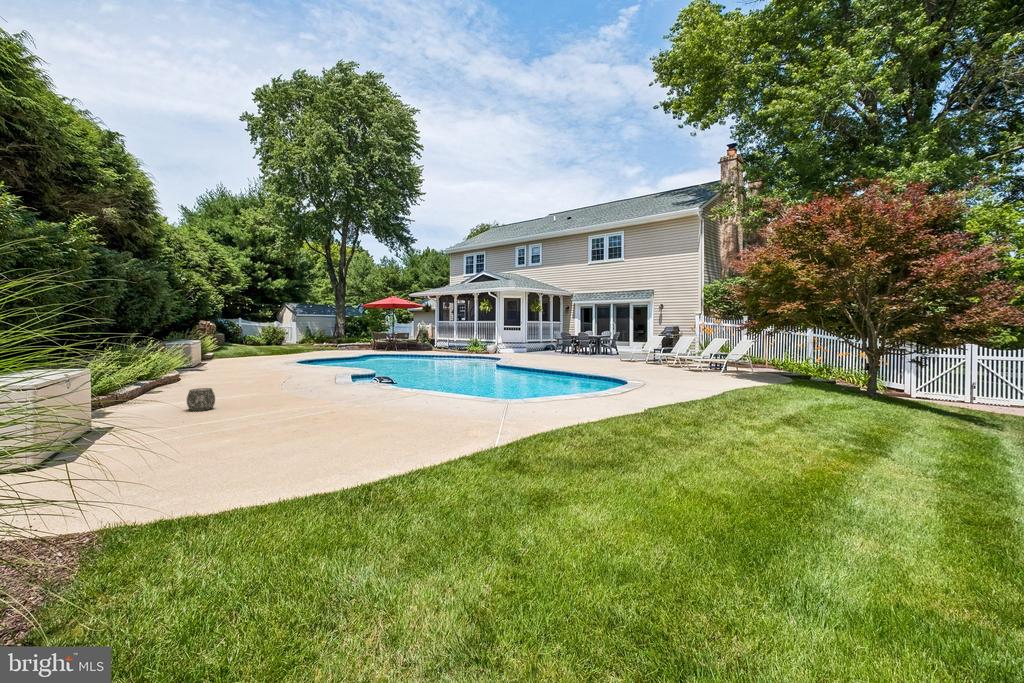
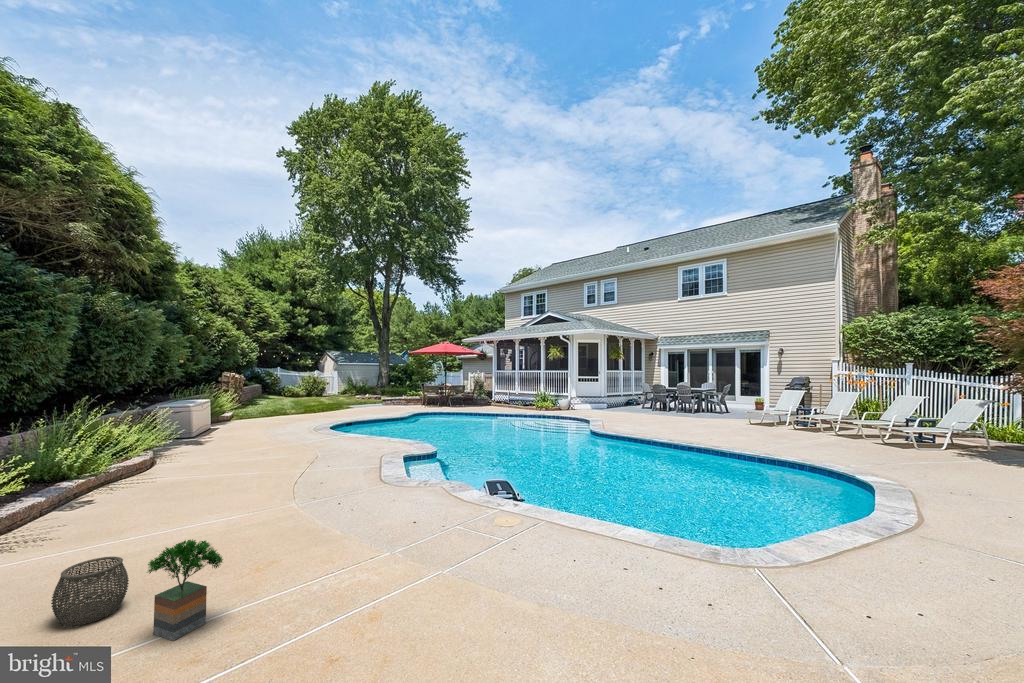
potted tree: none [229,377,260,413] -> present [148,539,223,641]

